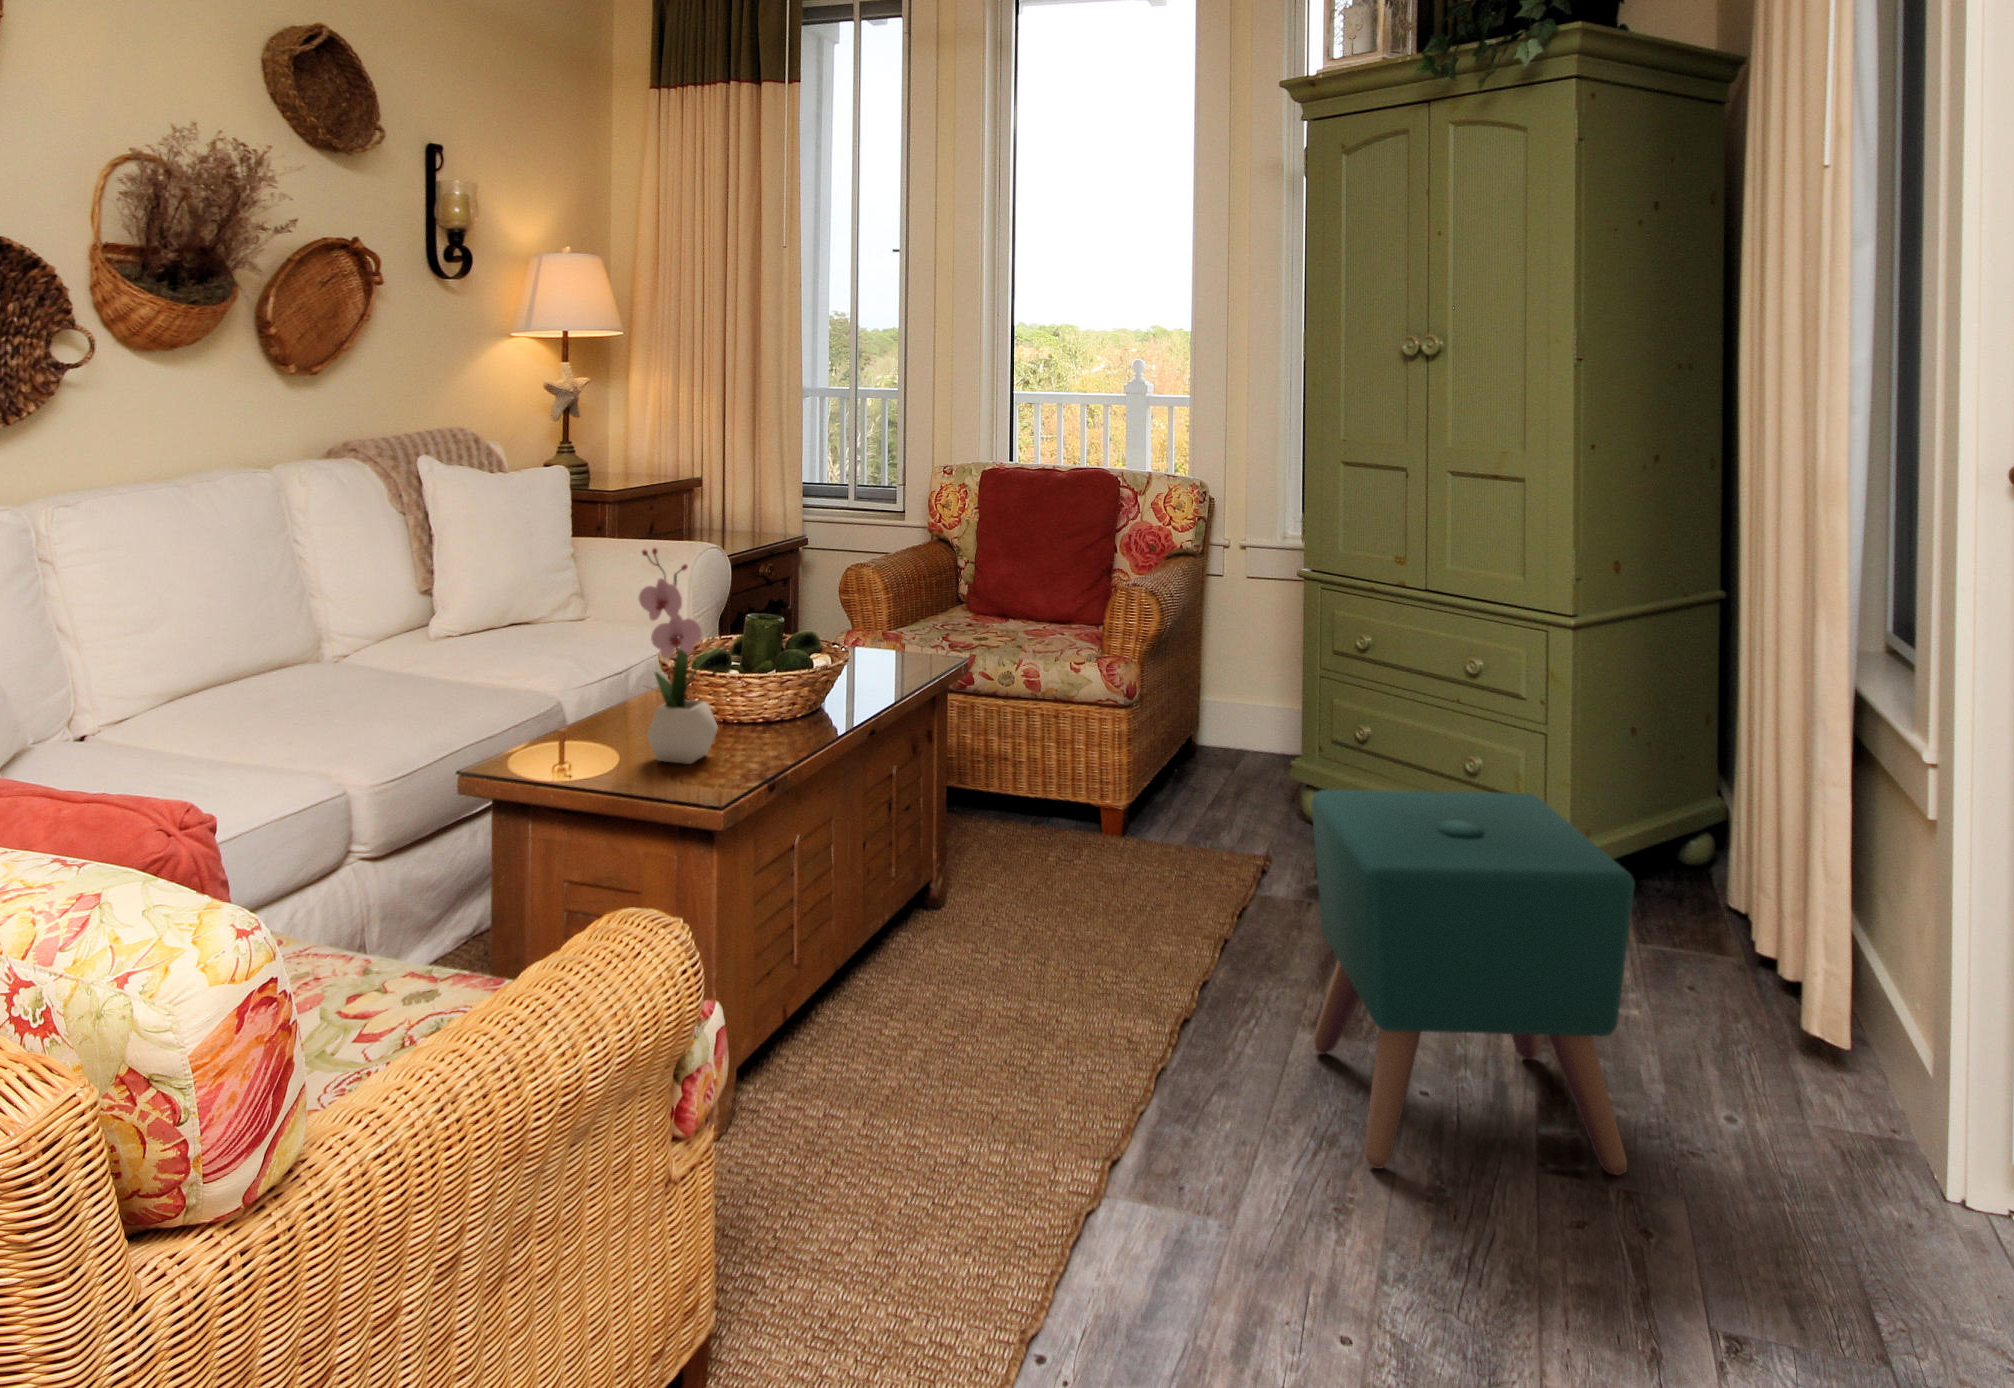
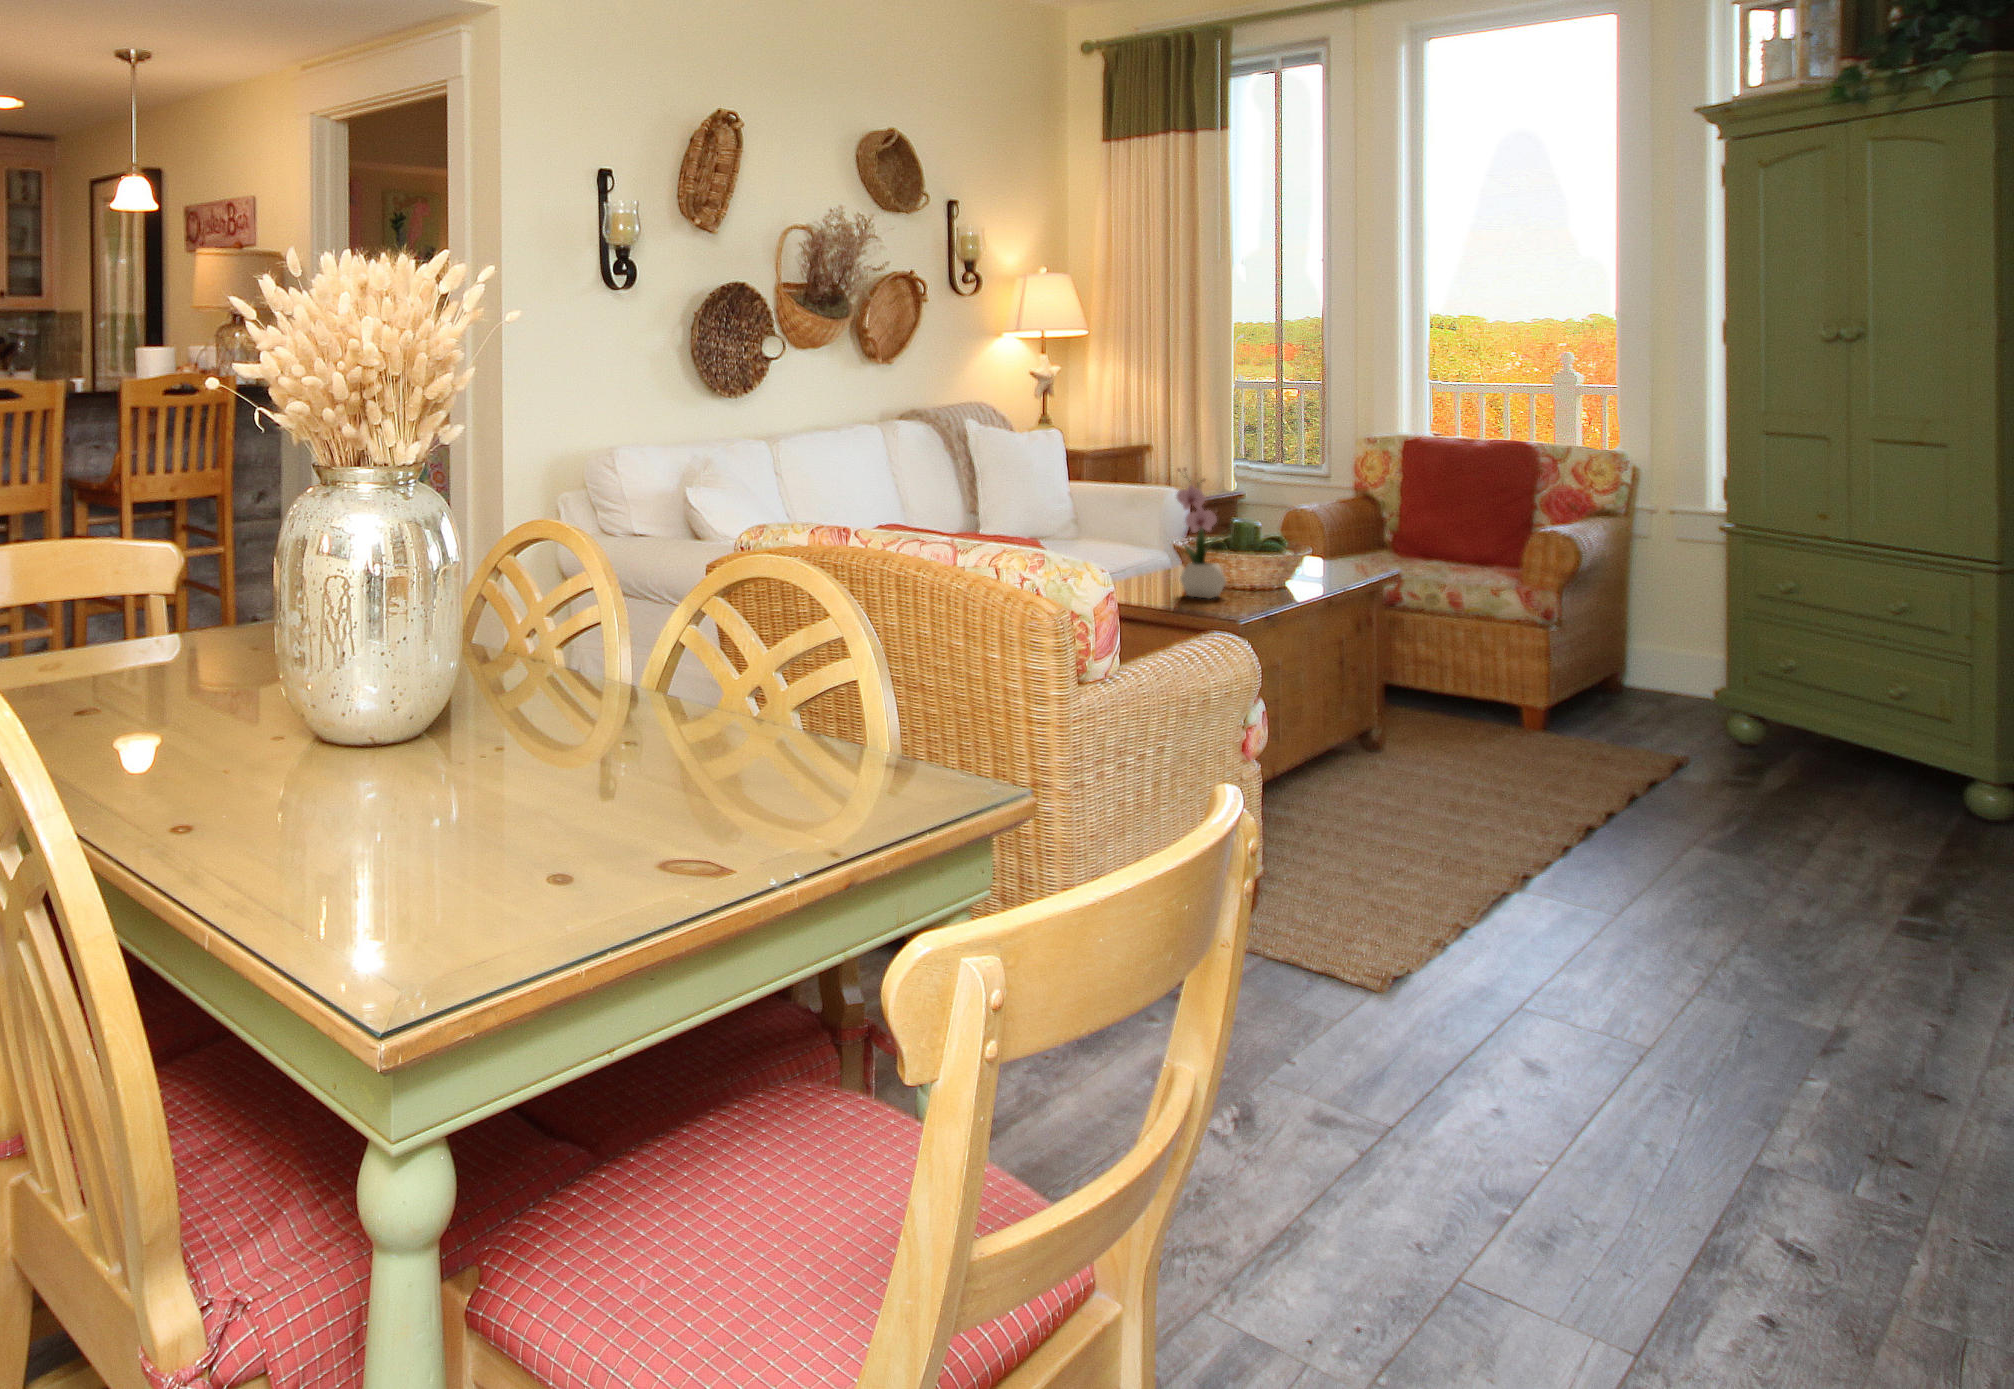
ottoman: present [1311,790,1635,1175] -> none [1684,652,1945,912]

